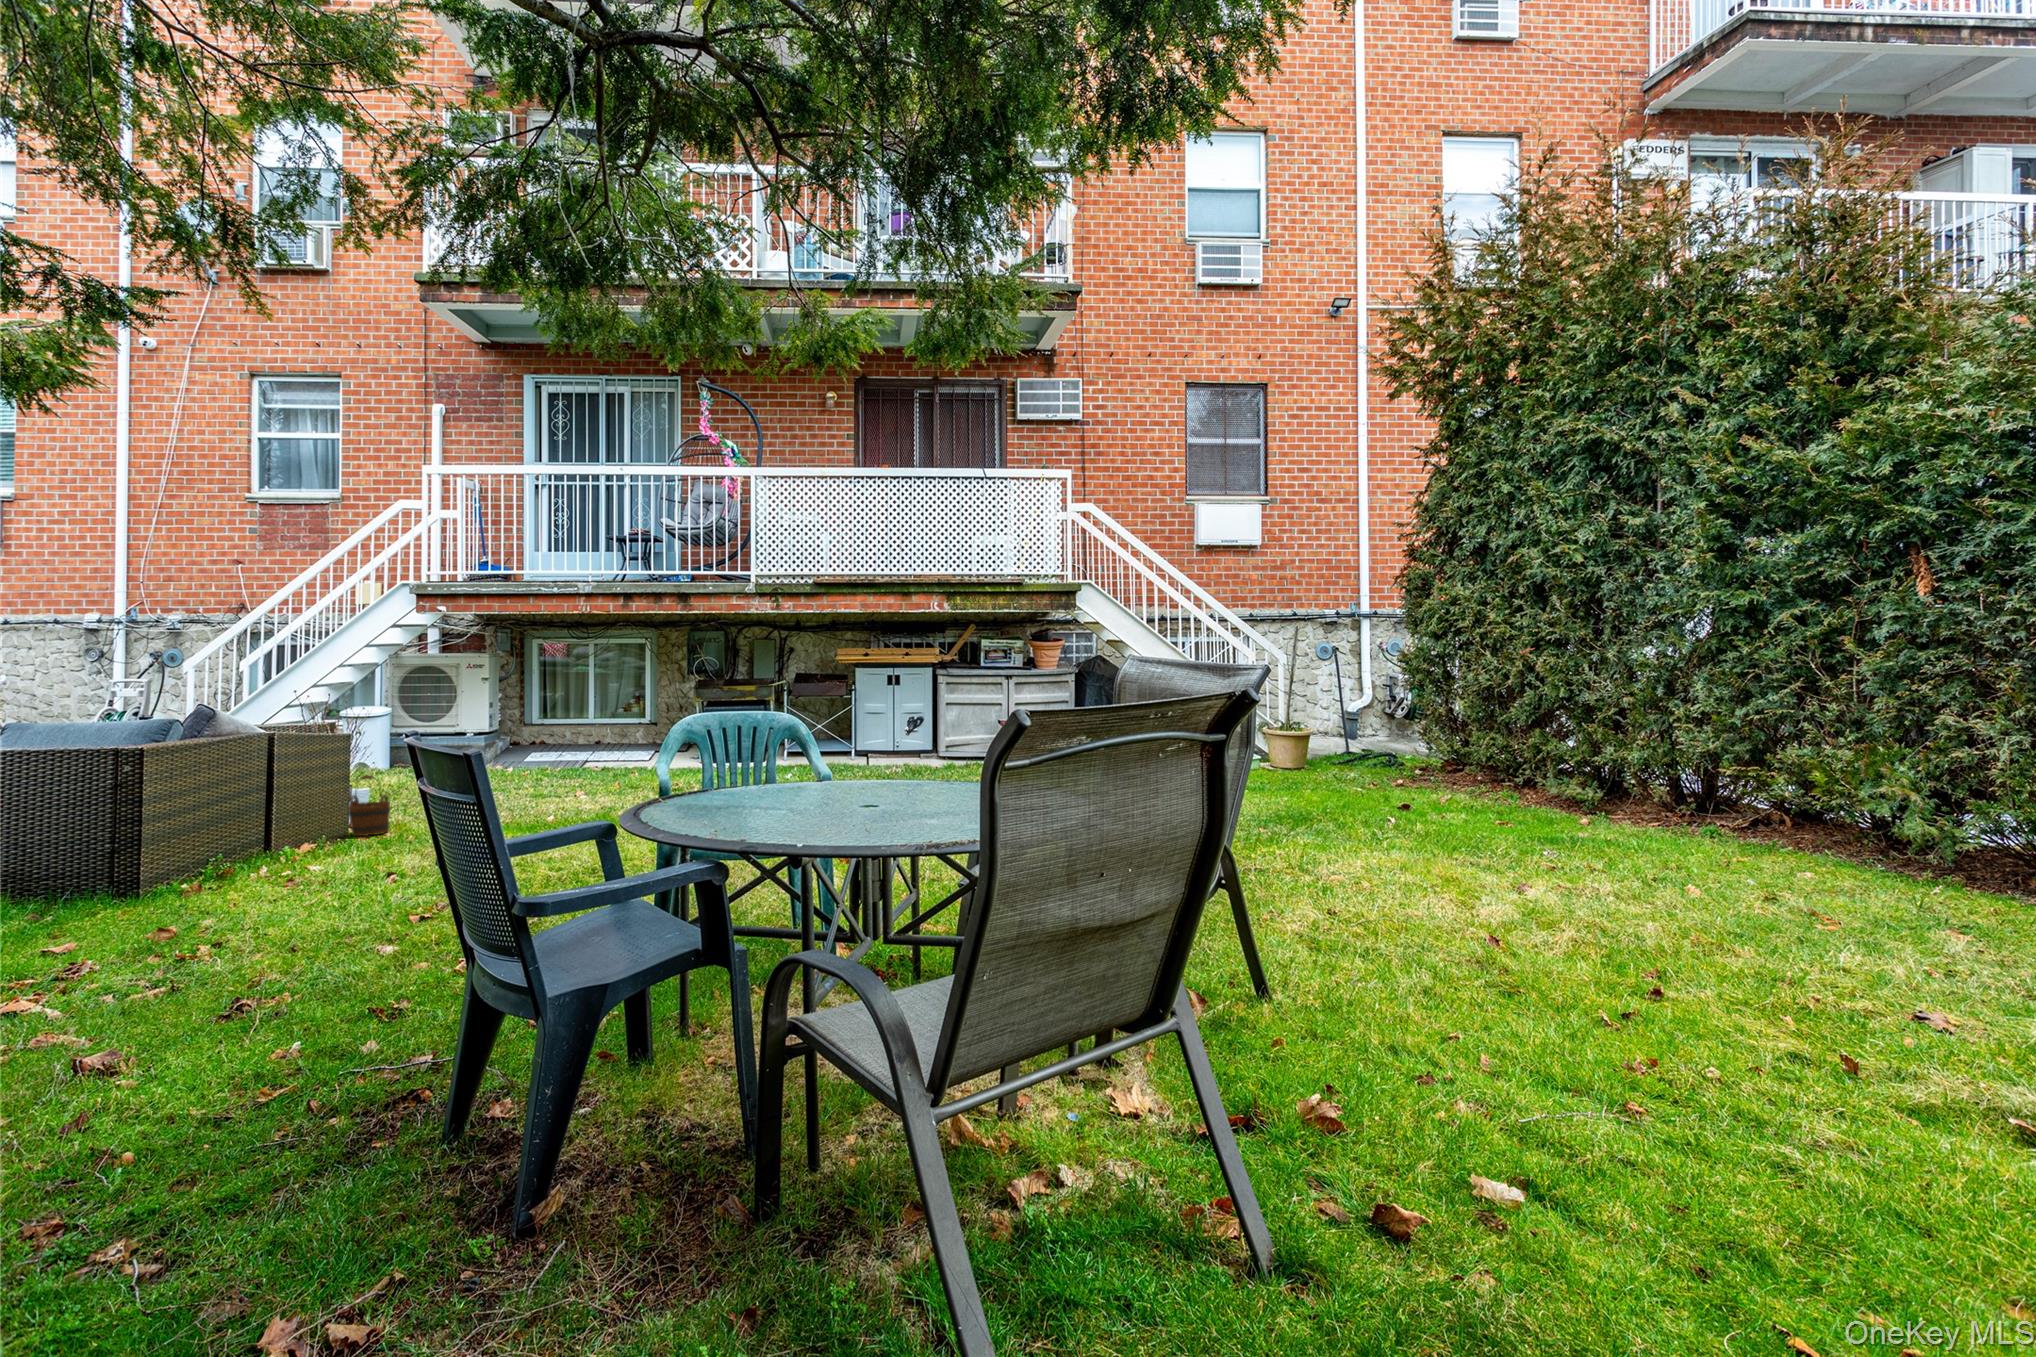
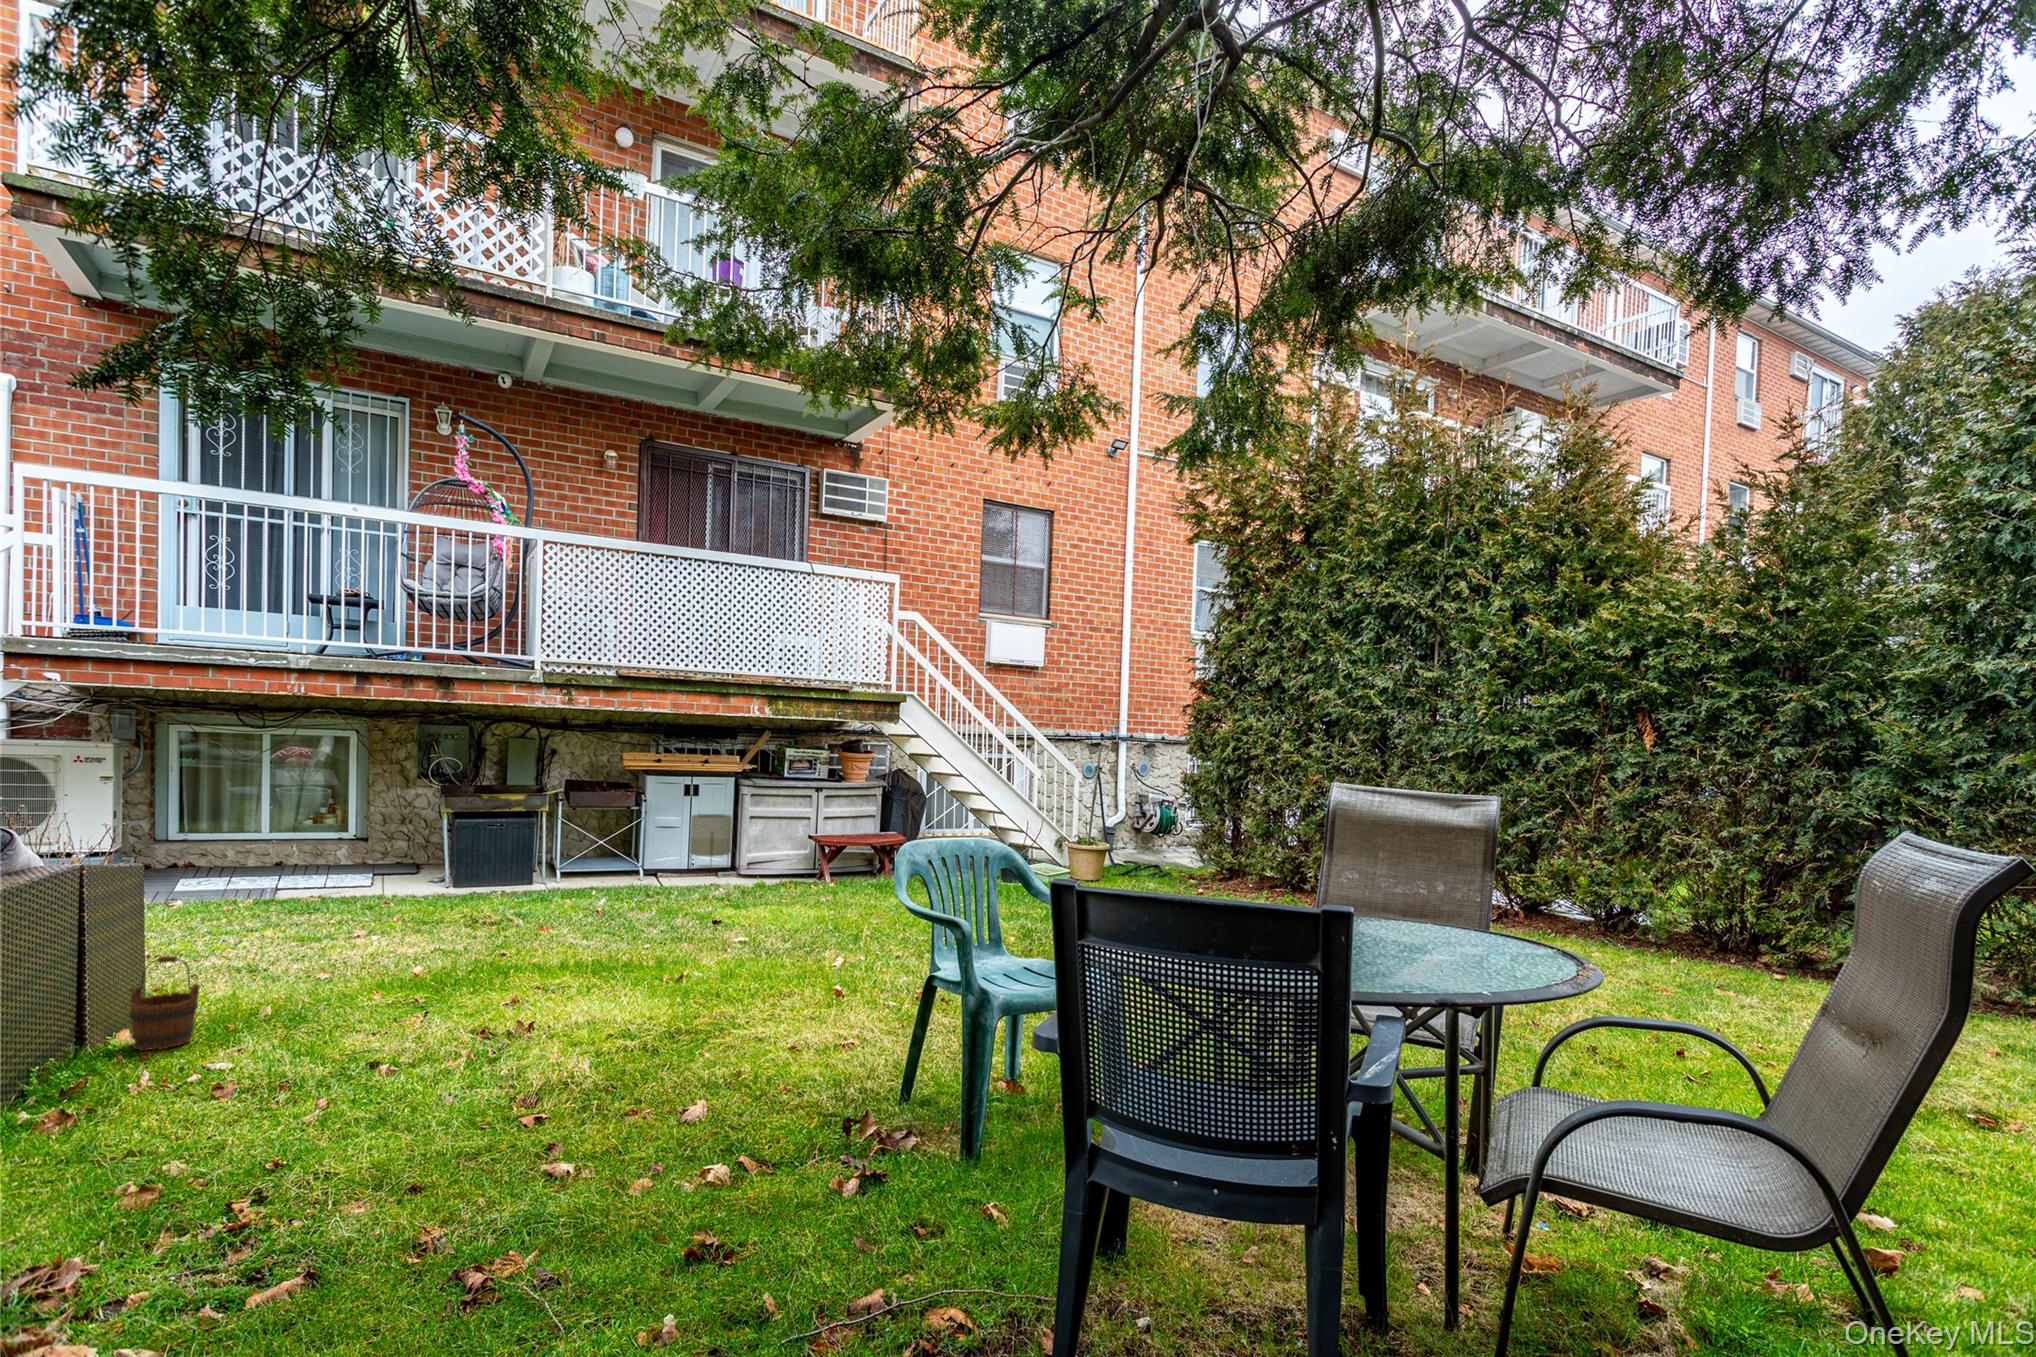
planter: none [896,700,932,751] -> present [689,814,732,858]

